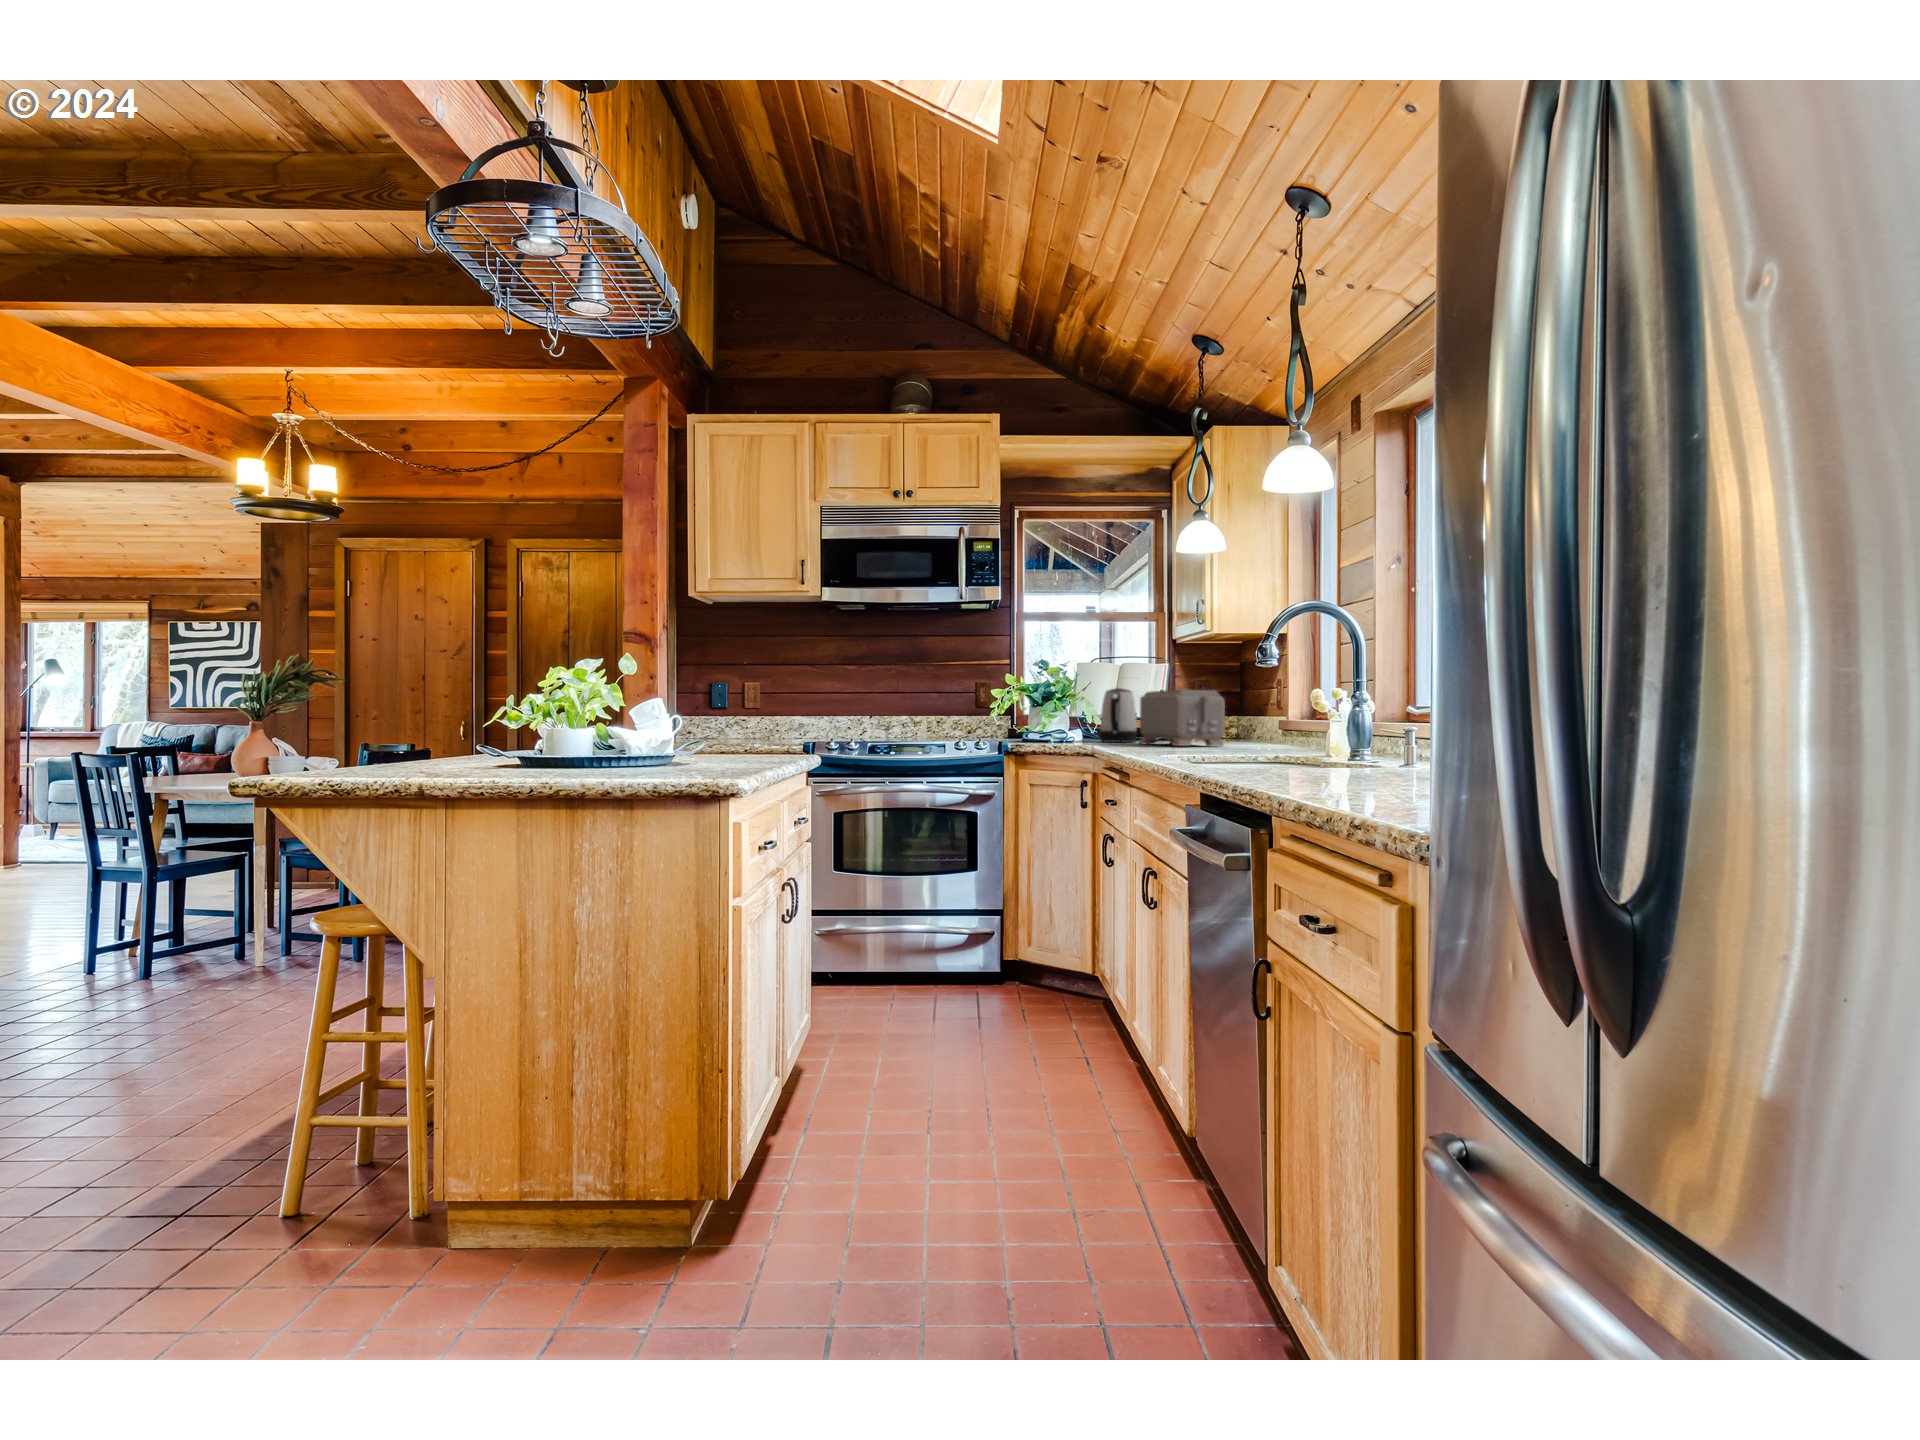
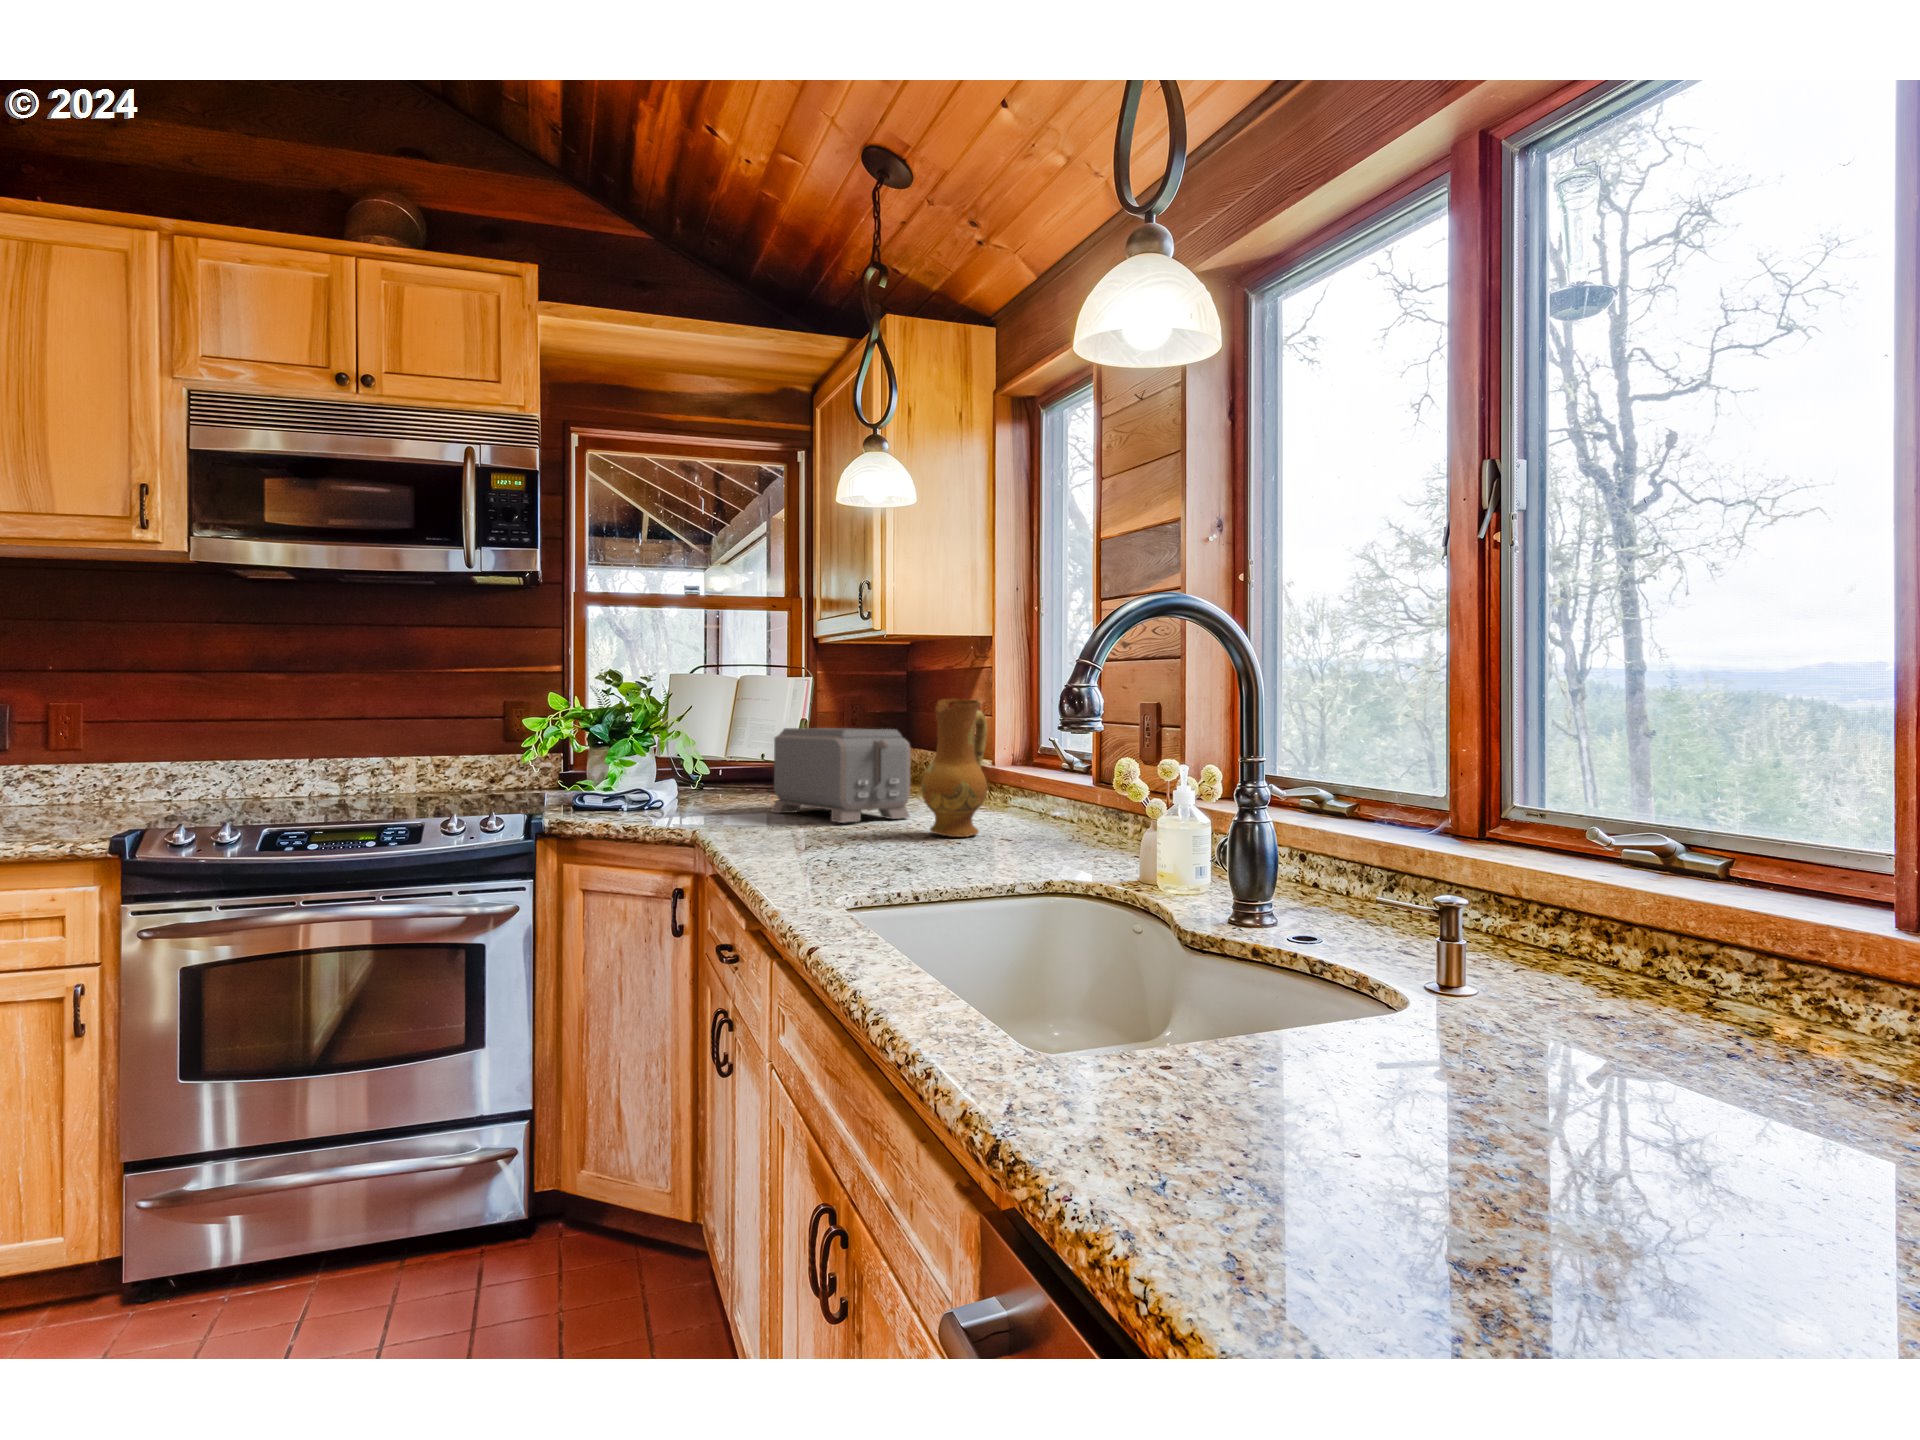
ceramic jug: none [1224,668,1268,750] -> present [921,699,988,837]
kettle: present [1100,688,1137,742] -> none [708,719,766,803]

